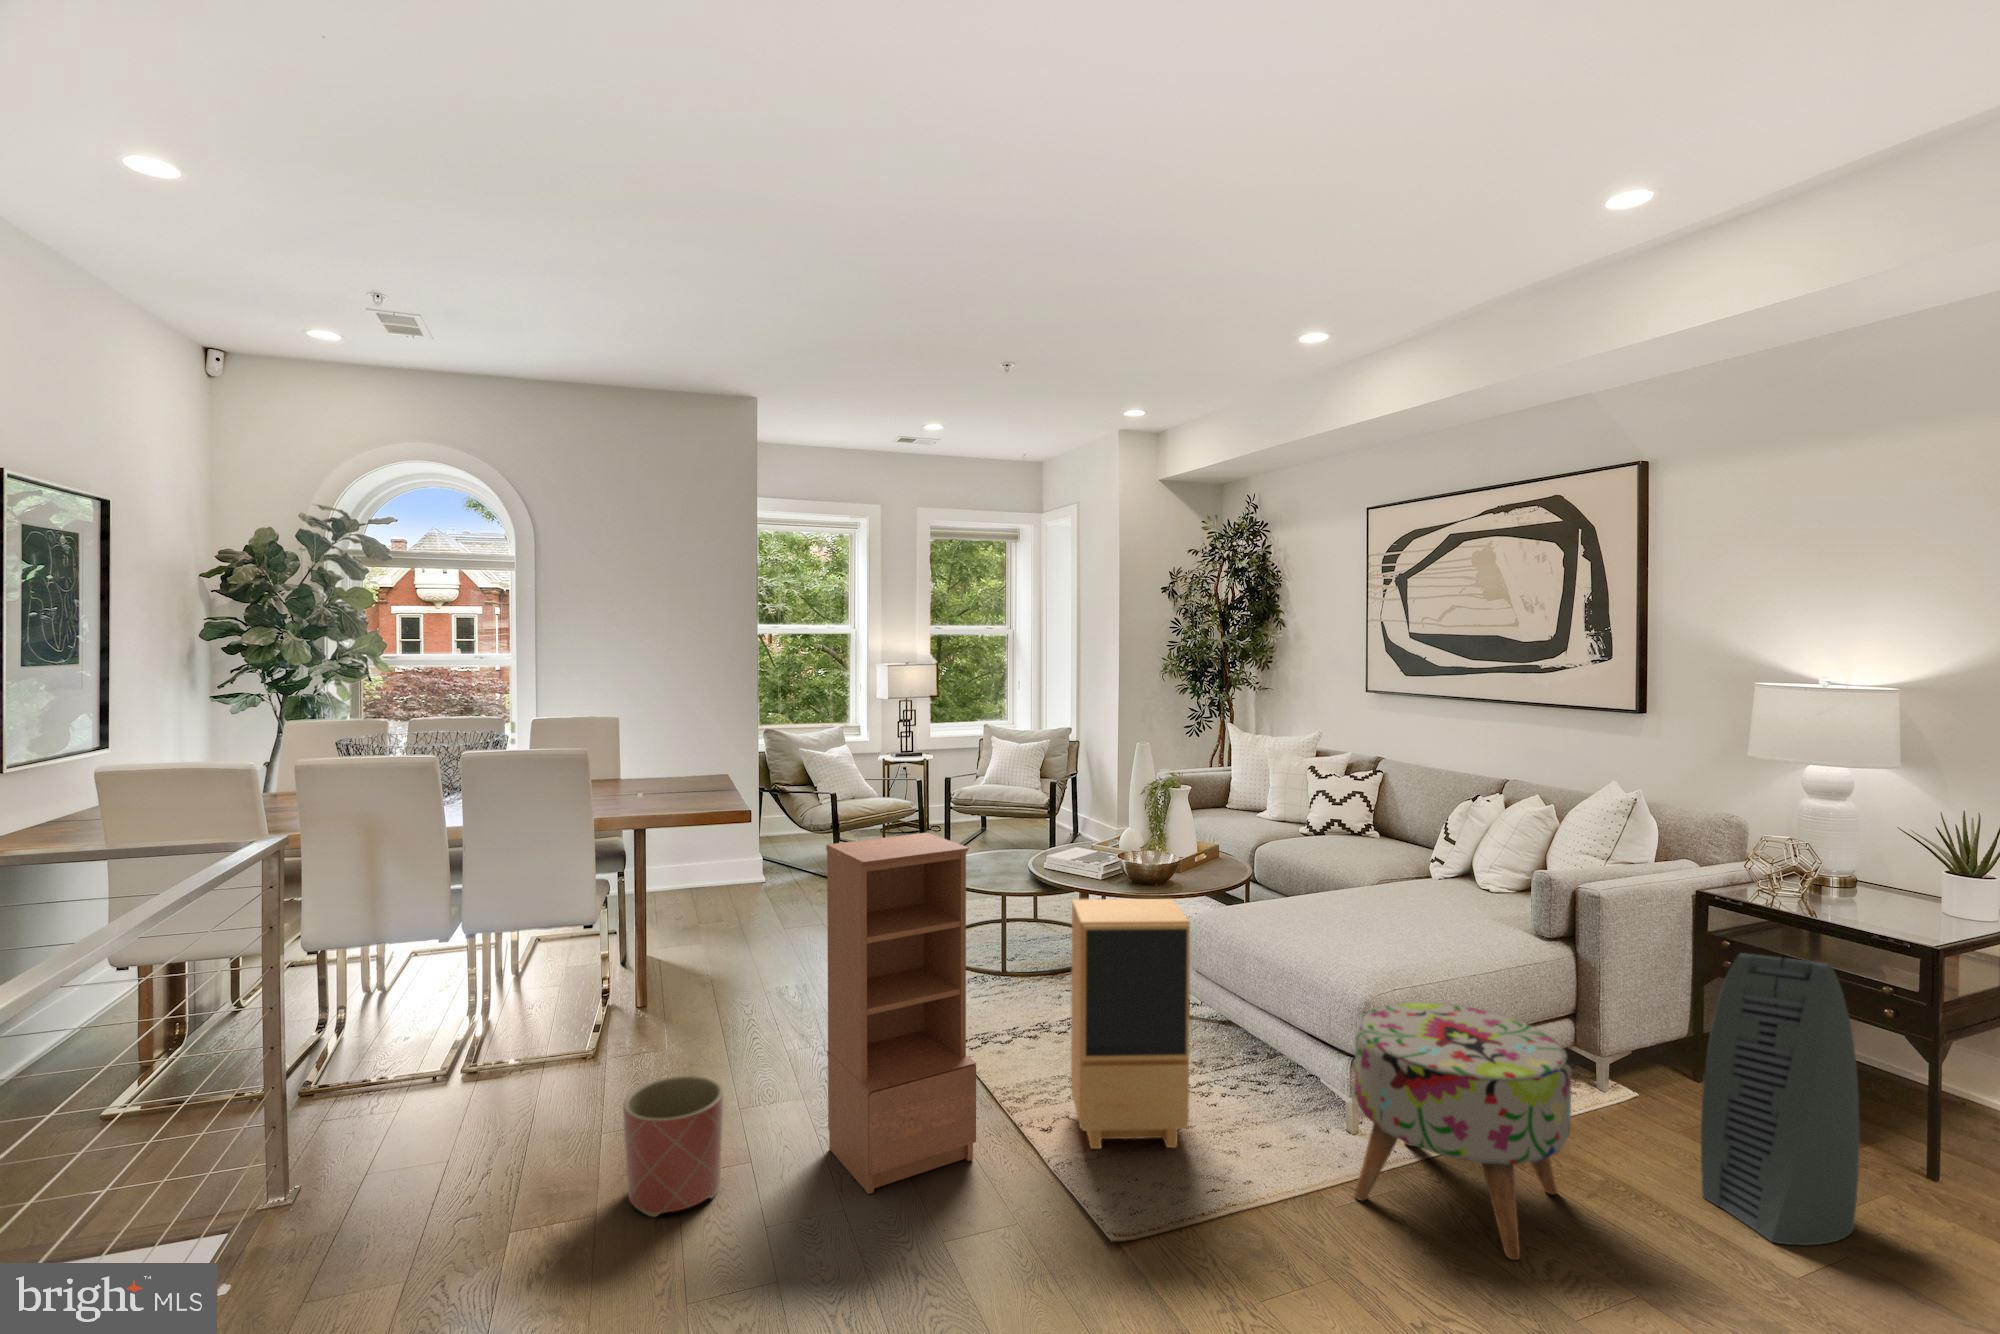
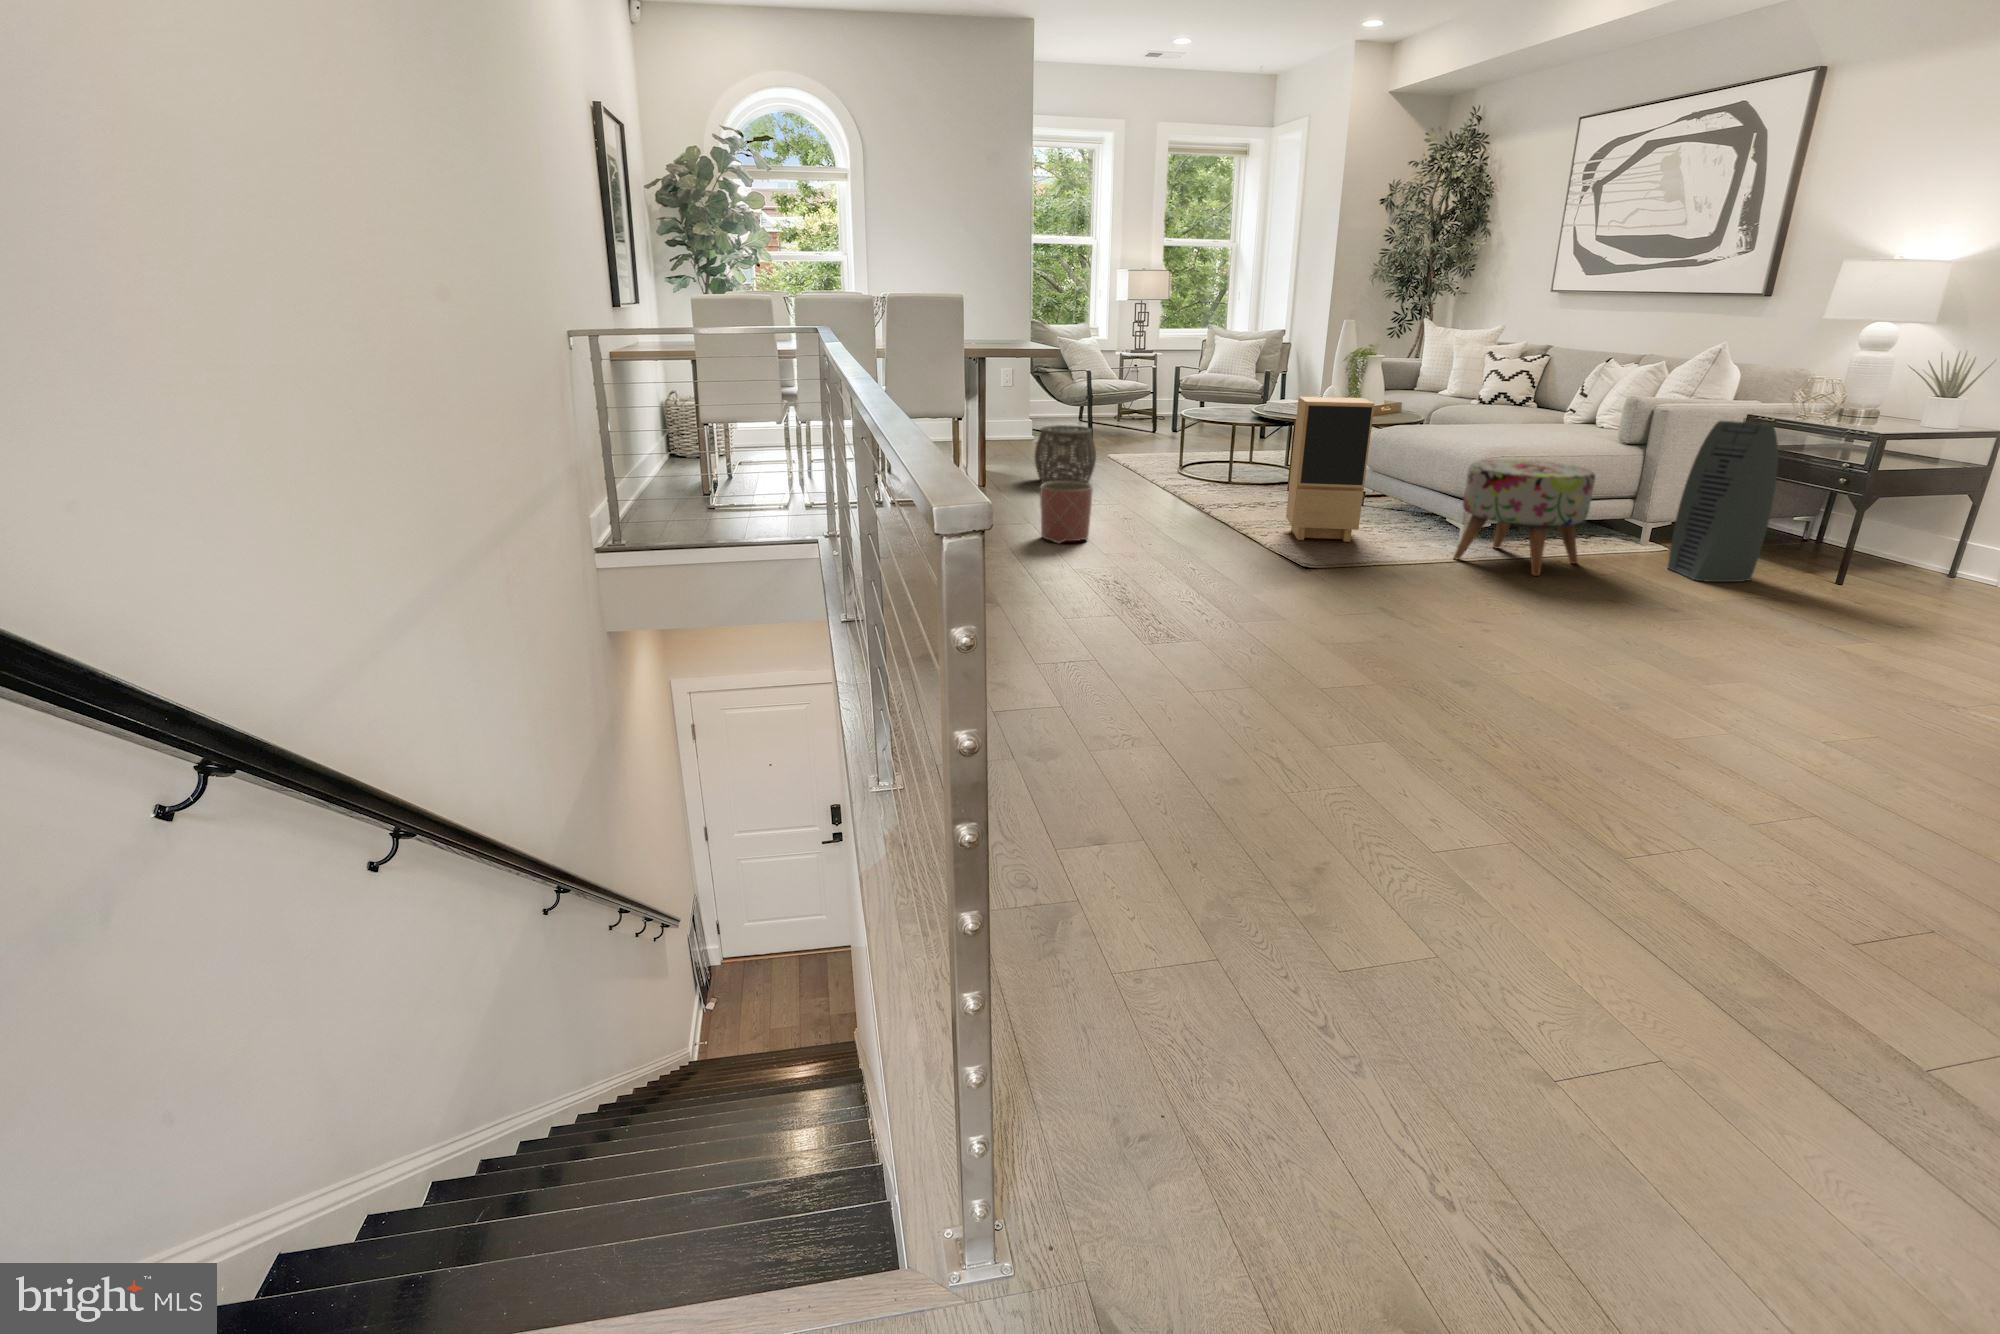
bookcase: present [826,833,976,1194] -> none [1143,348,1242,544]
woven basket: none [710,899,806,999] -> present [1035,425,1096,483]

